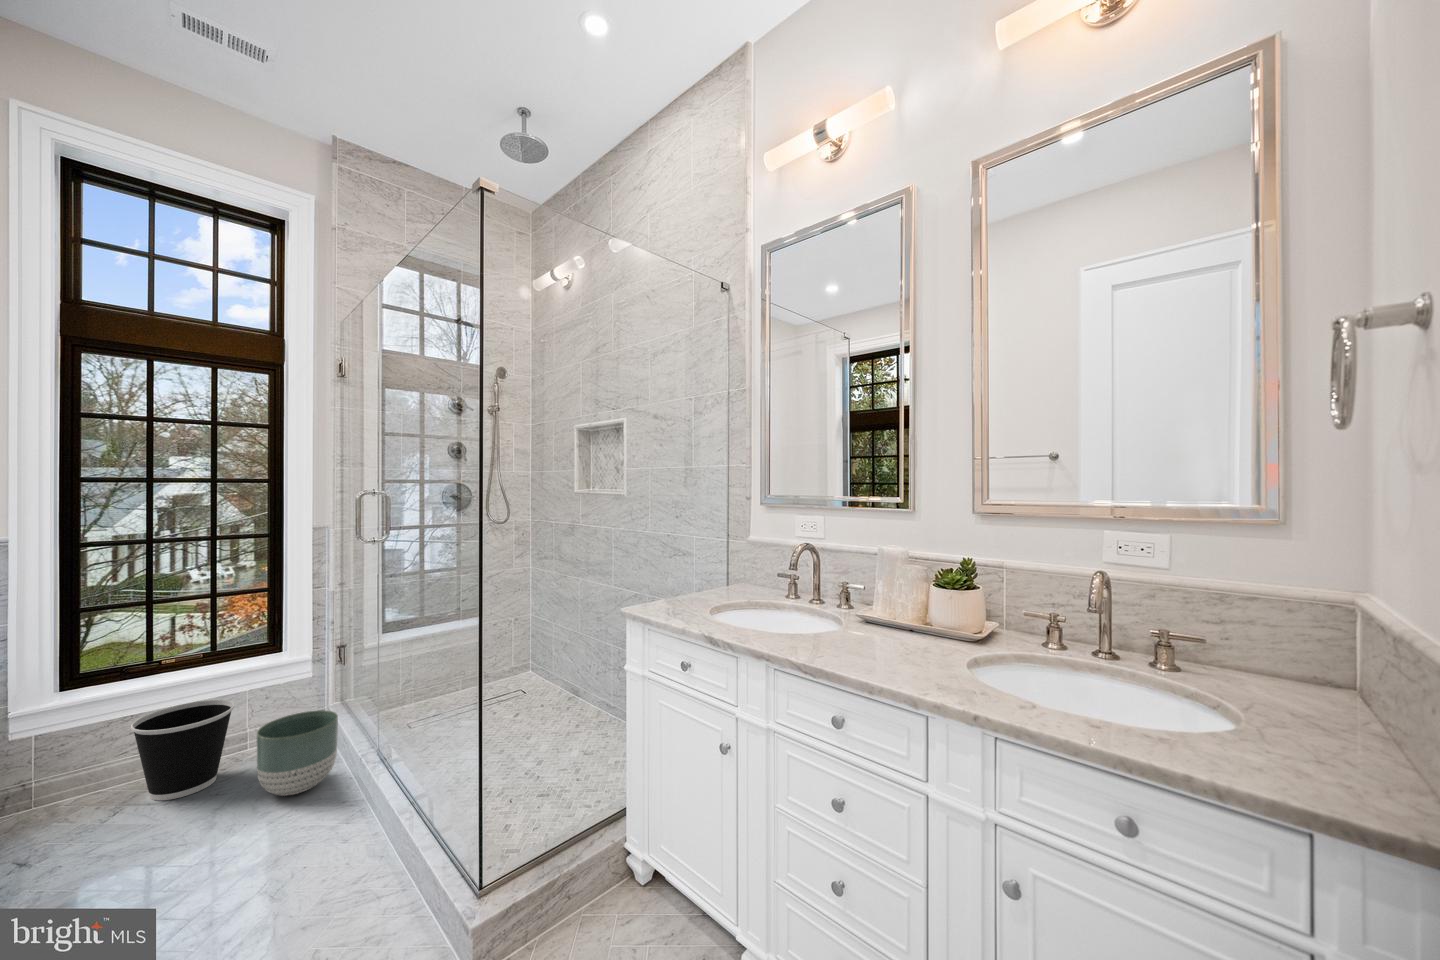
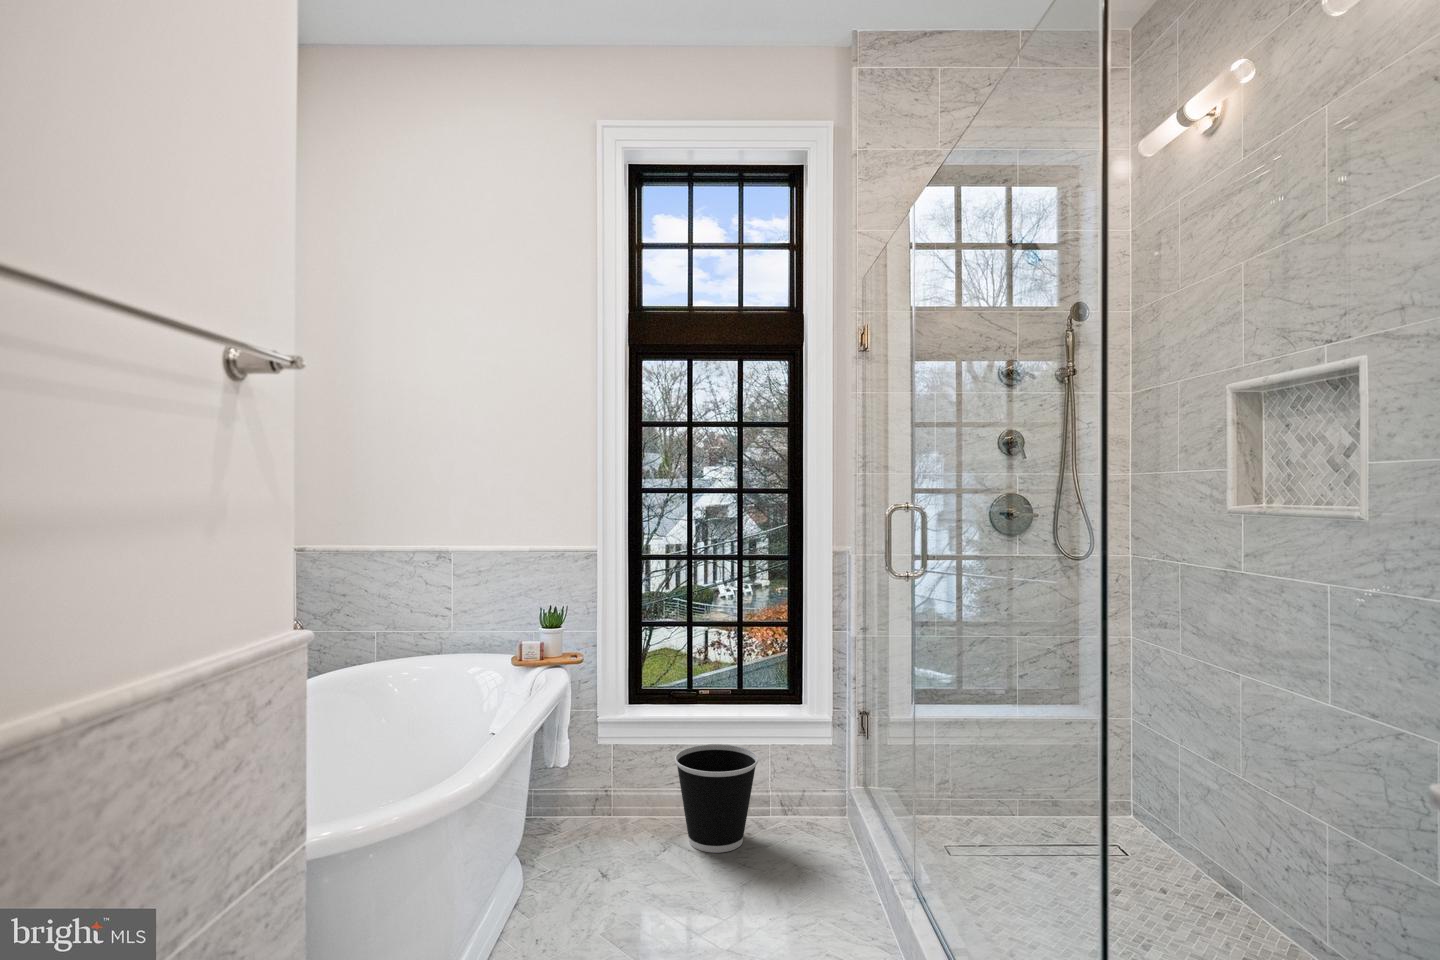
planter: present [256,710,338,796] -> none [779,790,862,897]

